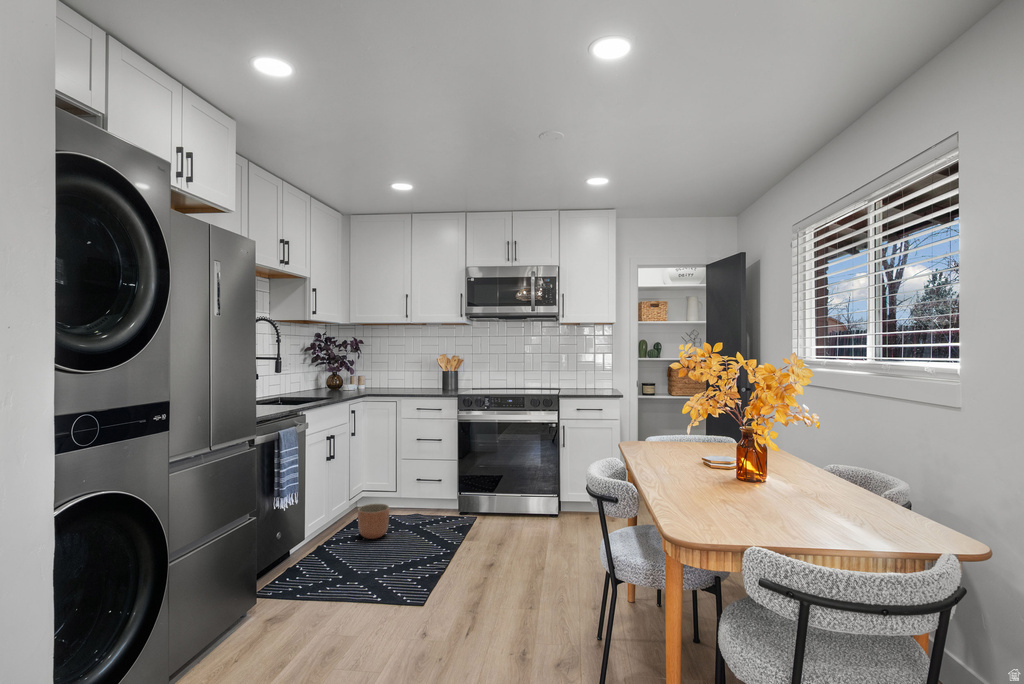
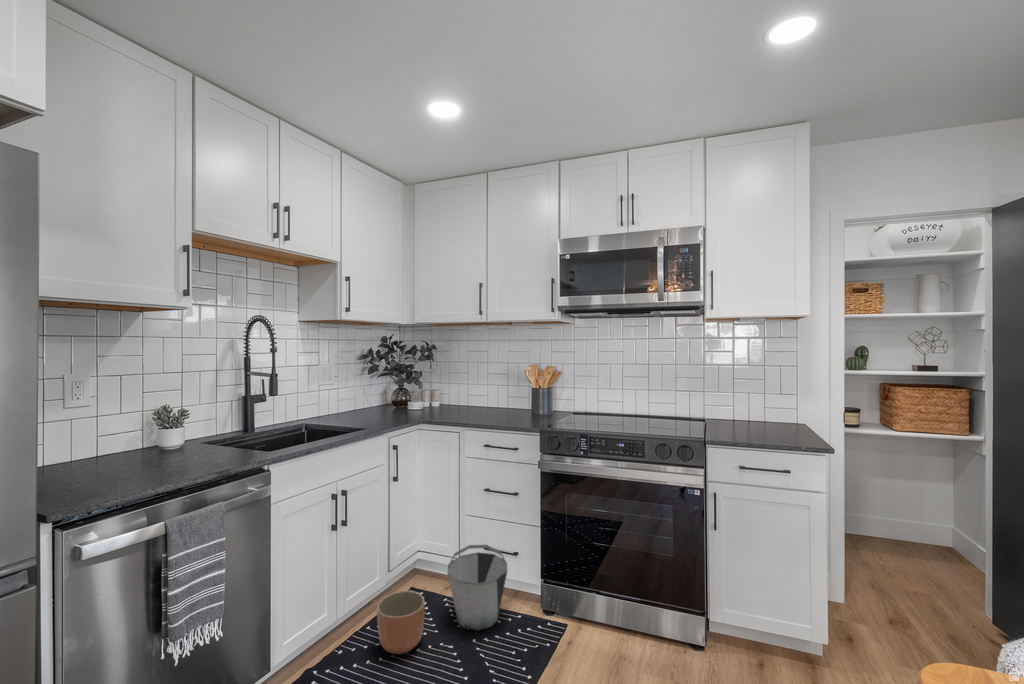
bucket: none [396,476,439,526] -> present [448,545,507,630]

